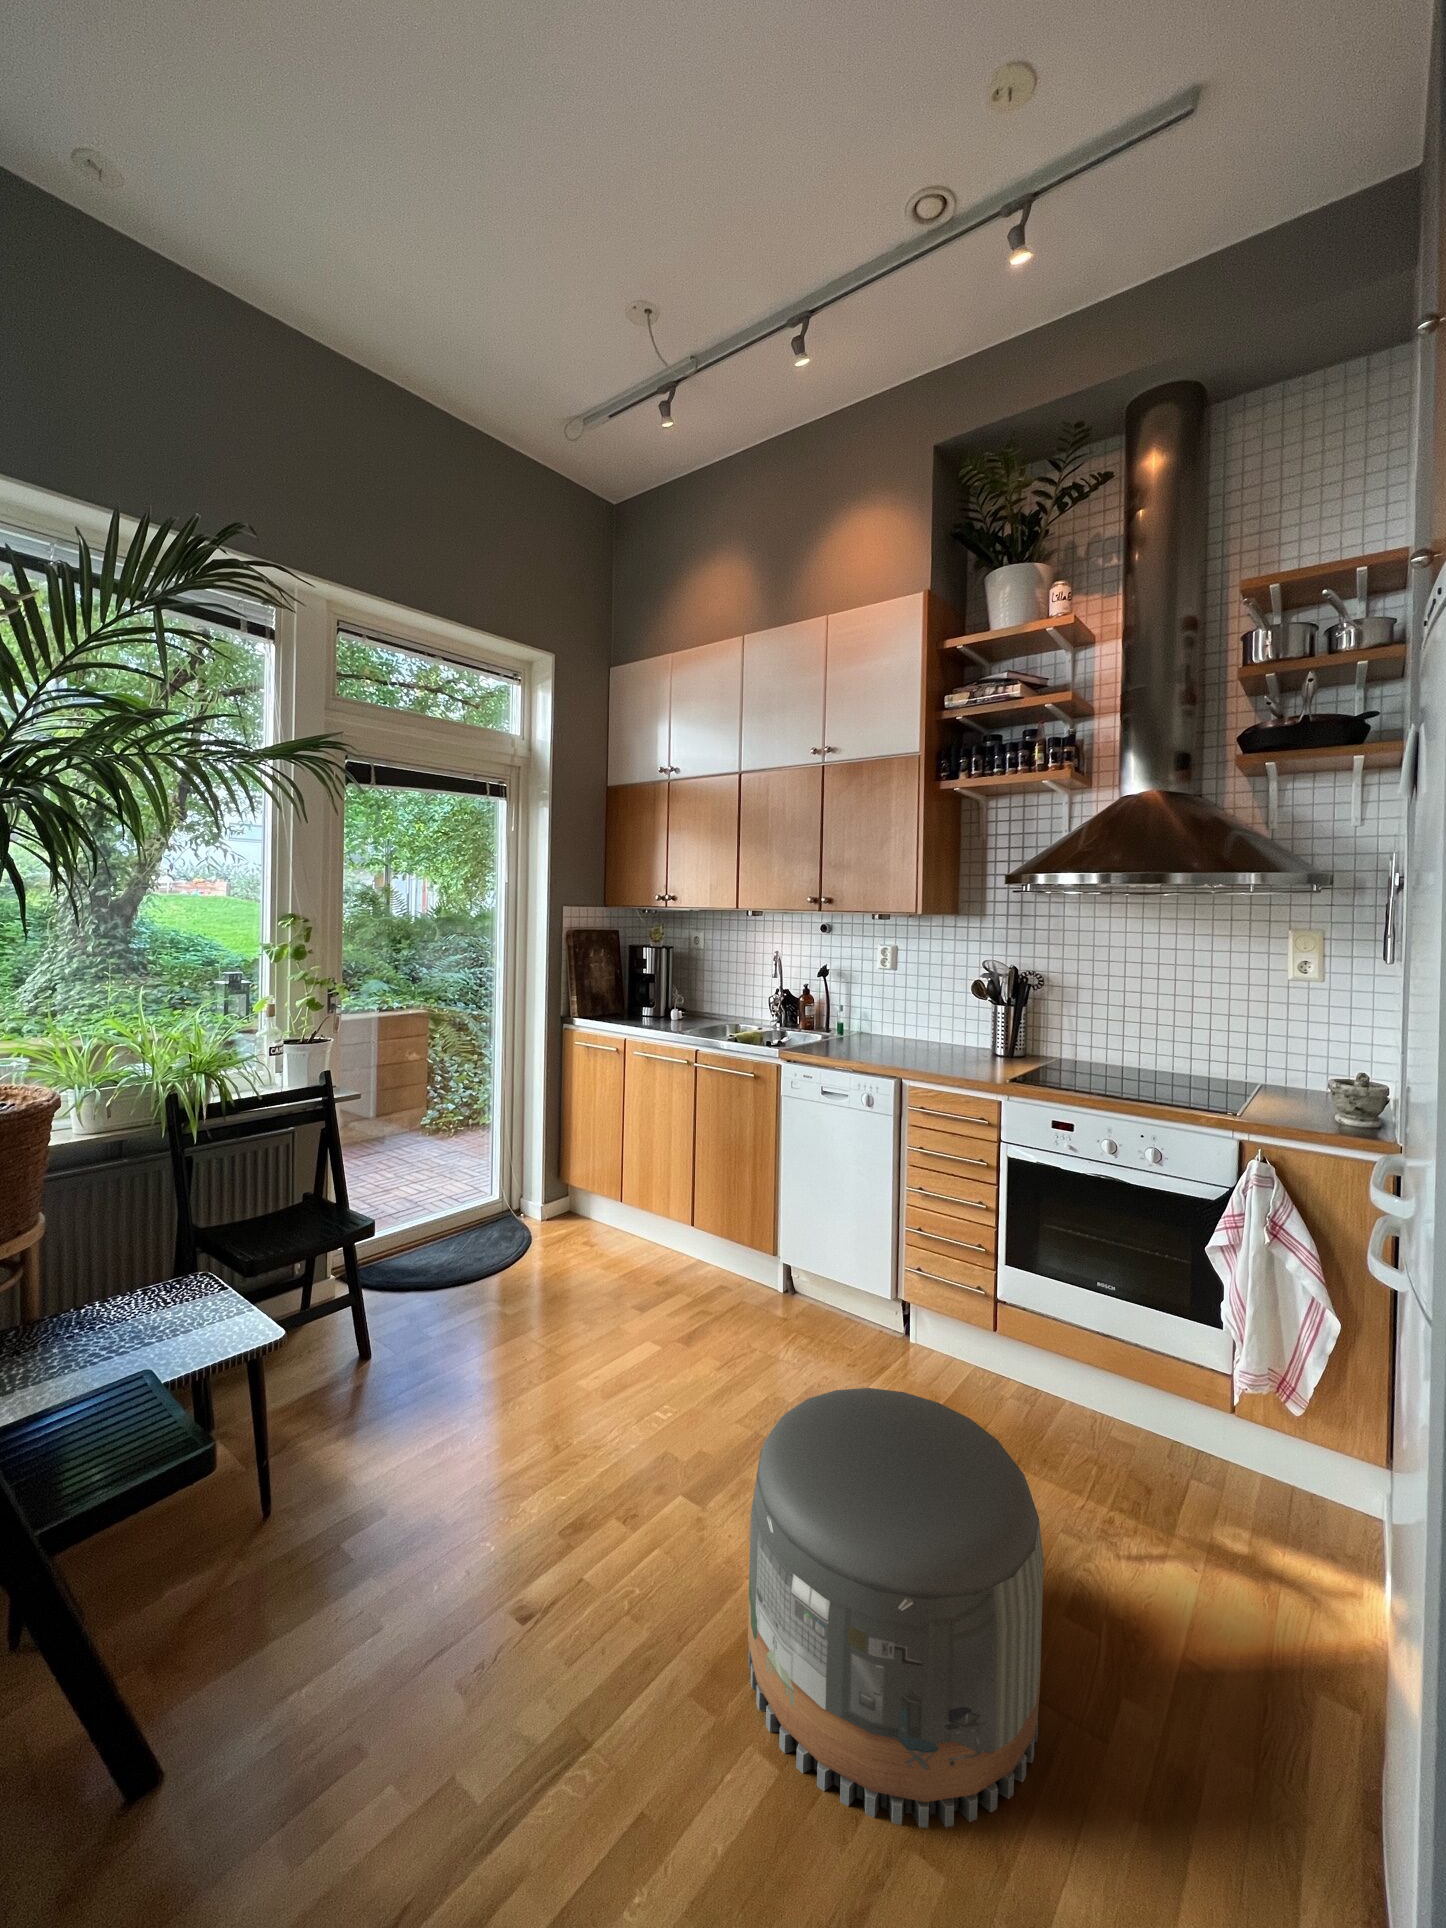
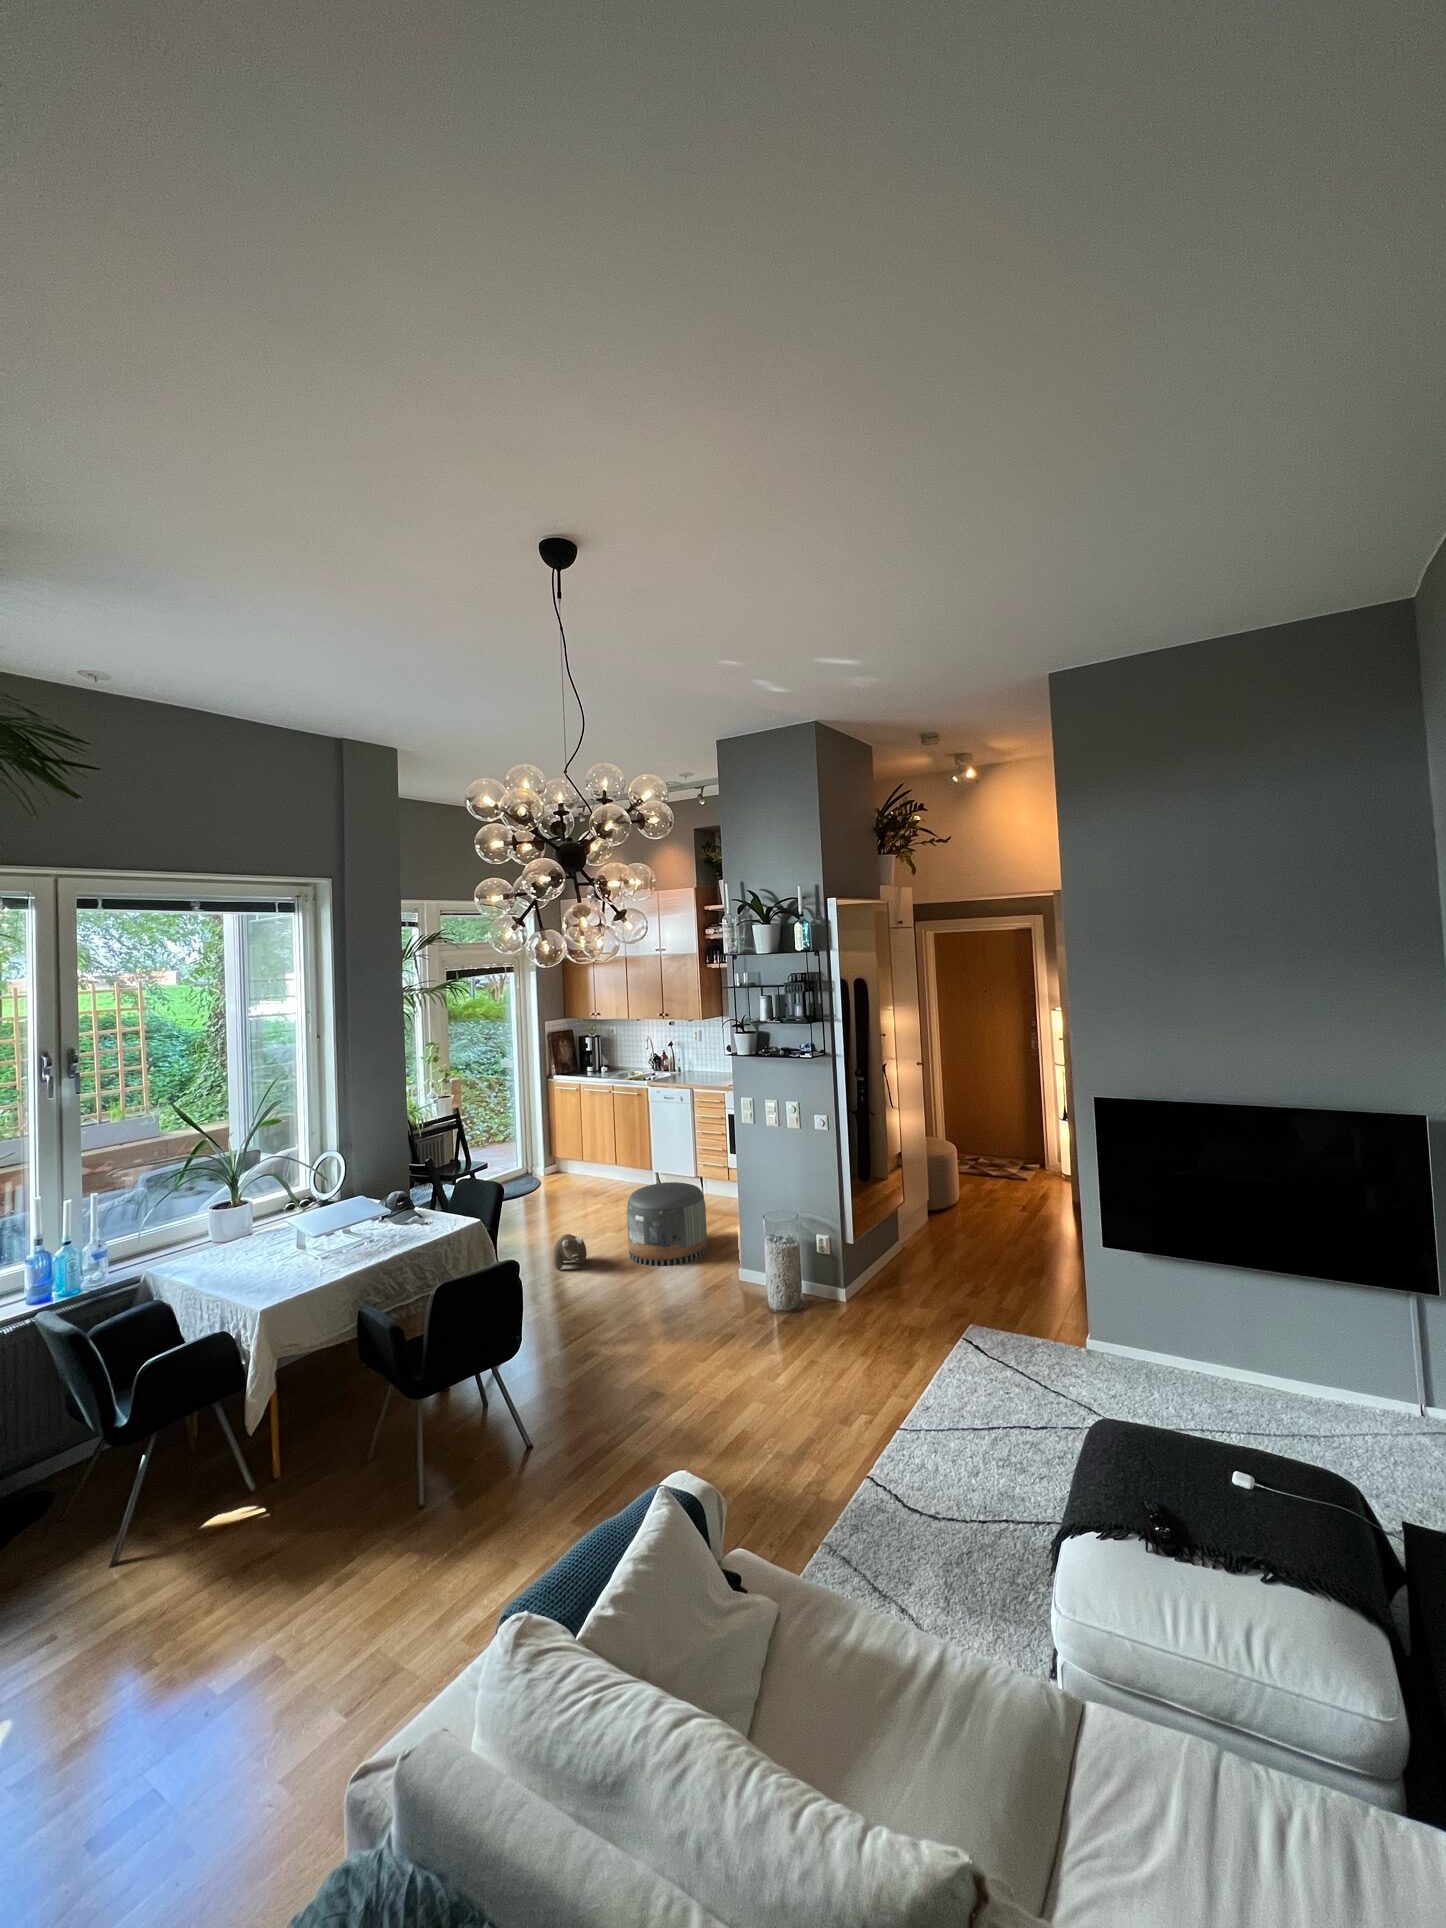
plush toy: none [471,1579,597,1762] -> present [554,1234,587,1270]

